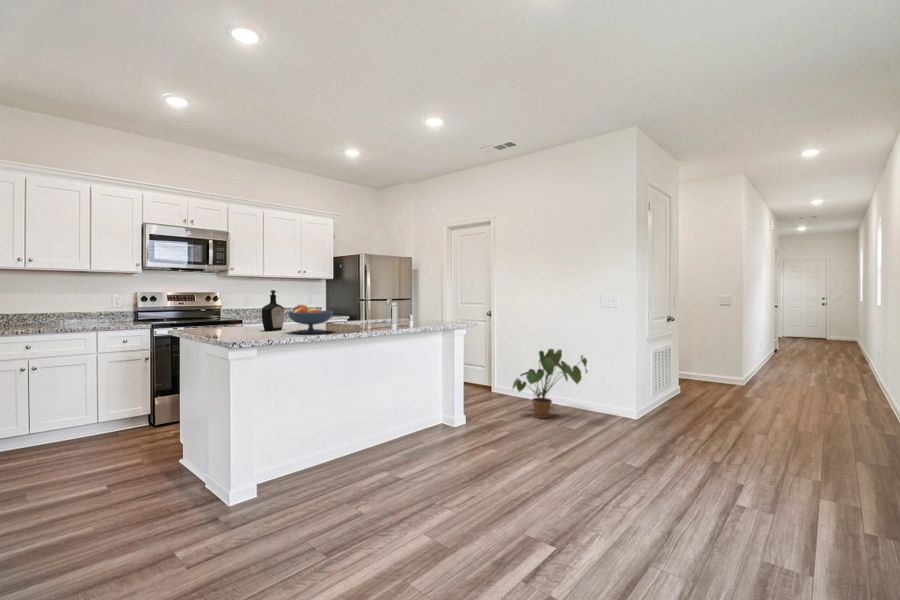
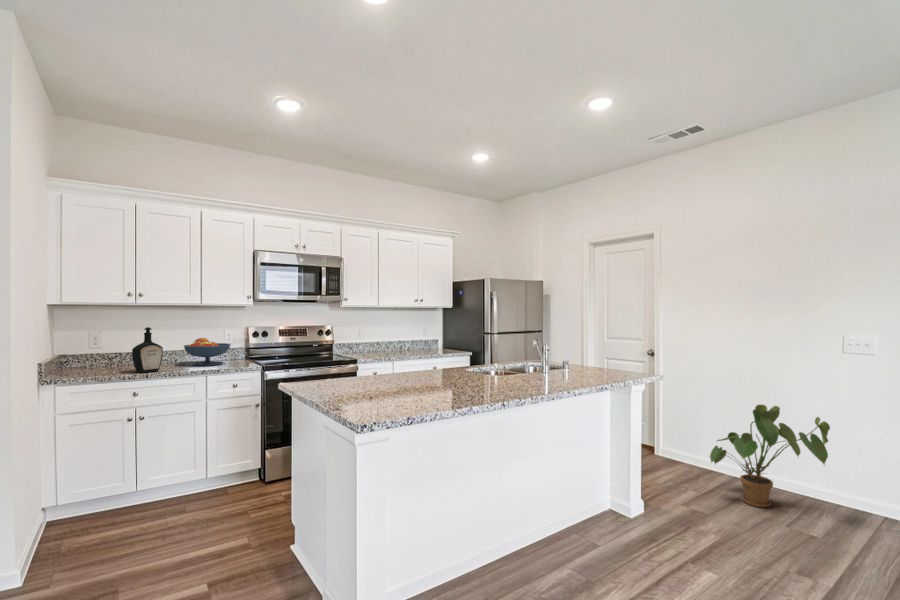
bottle: present [262,290,284,331] -> present [132,327,163,373]
fruit bowl: present [288,304,333,333] -> present [184,338,231,366]

